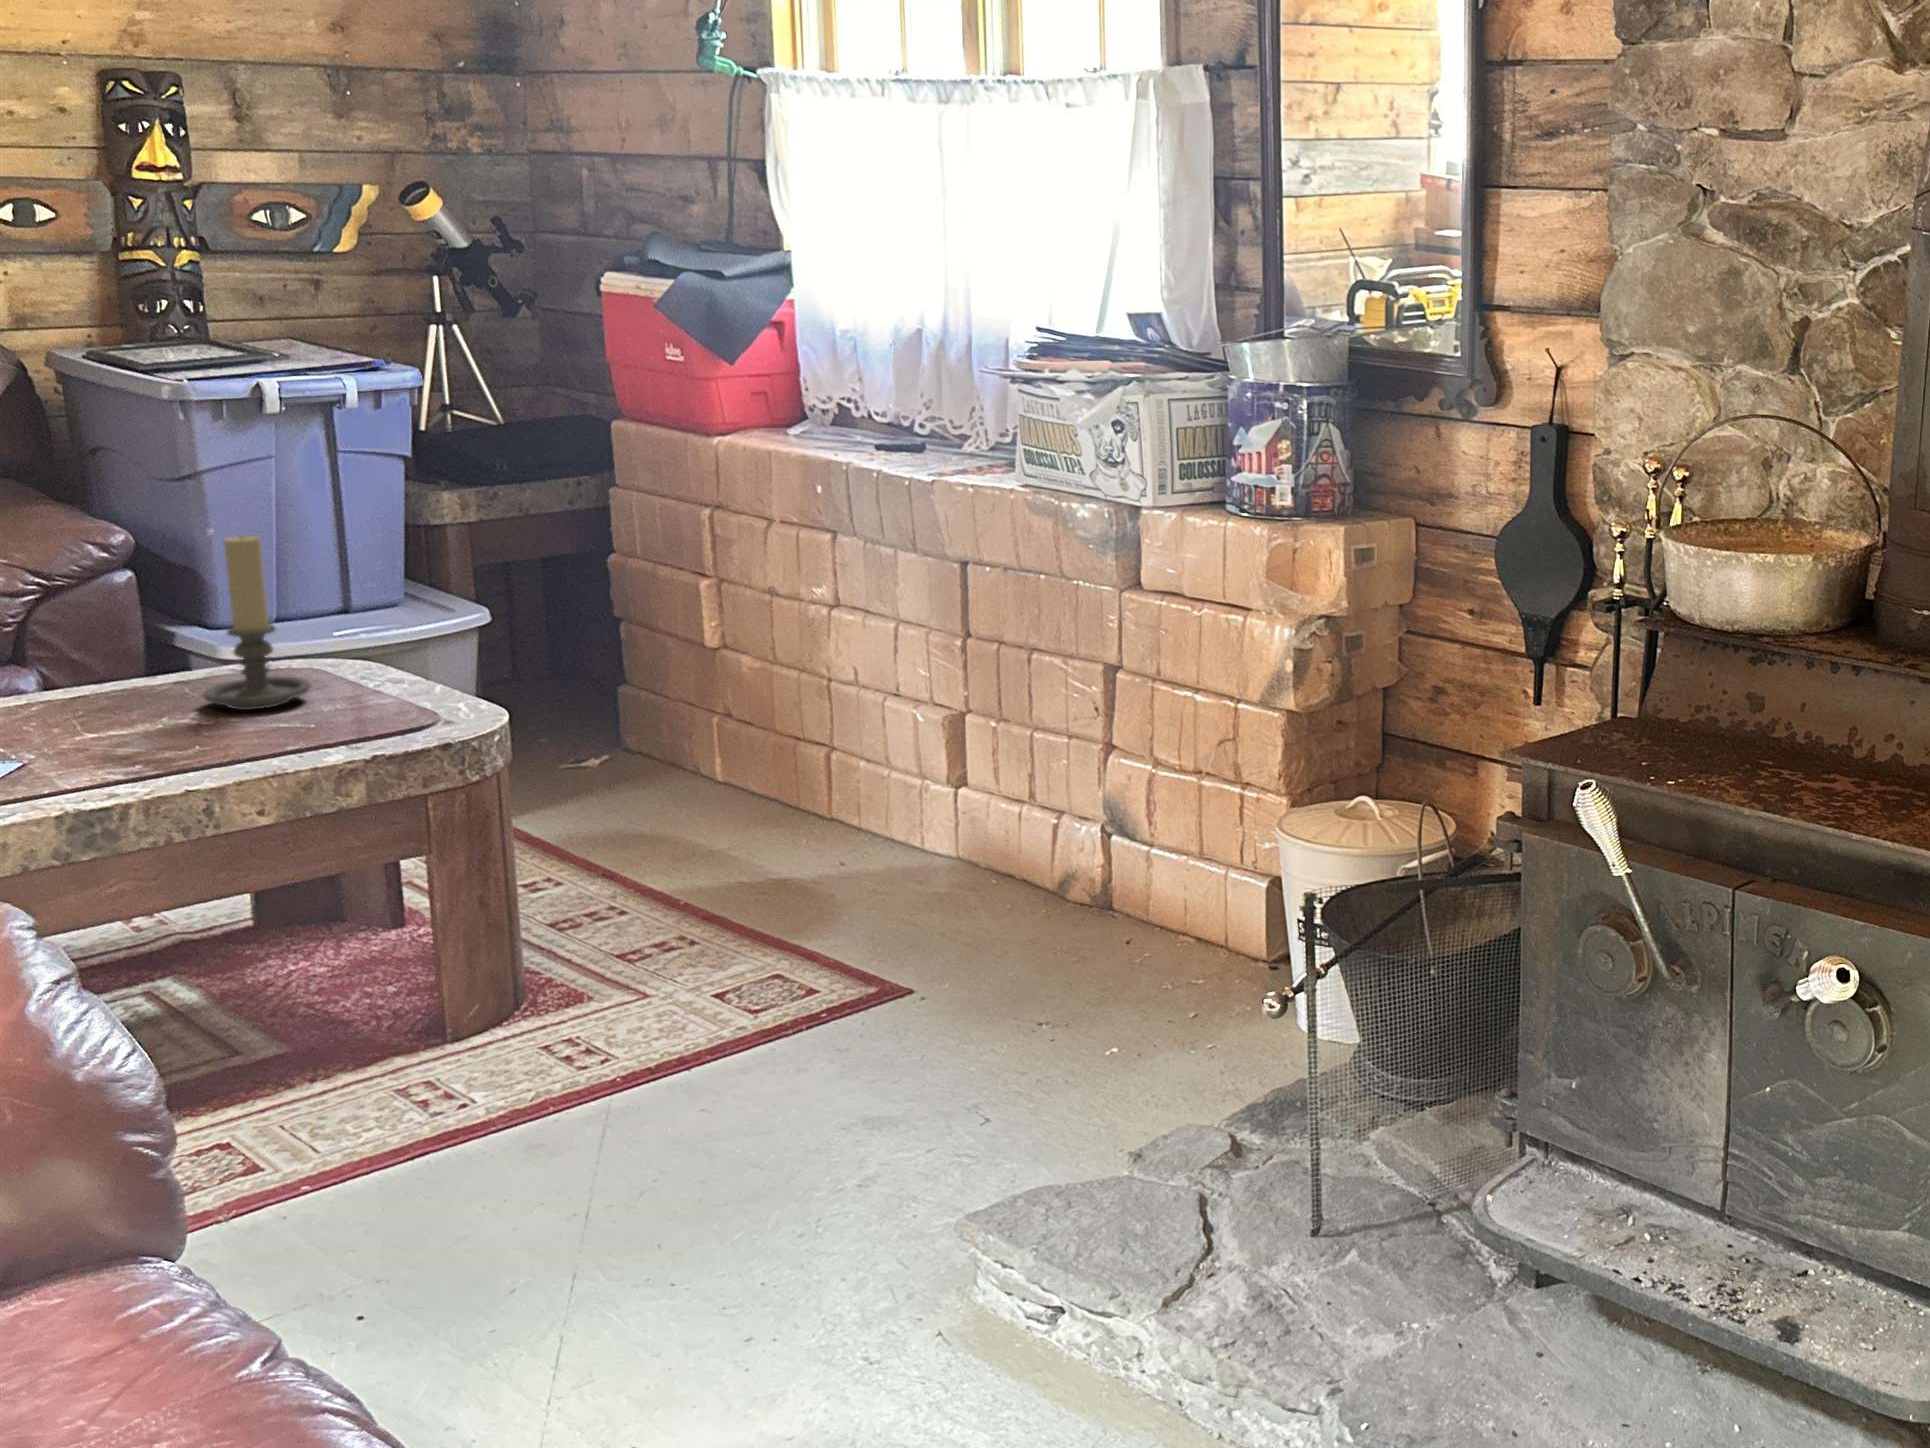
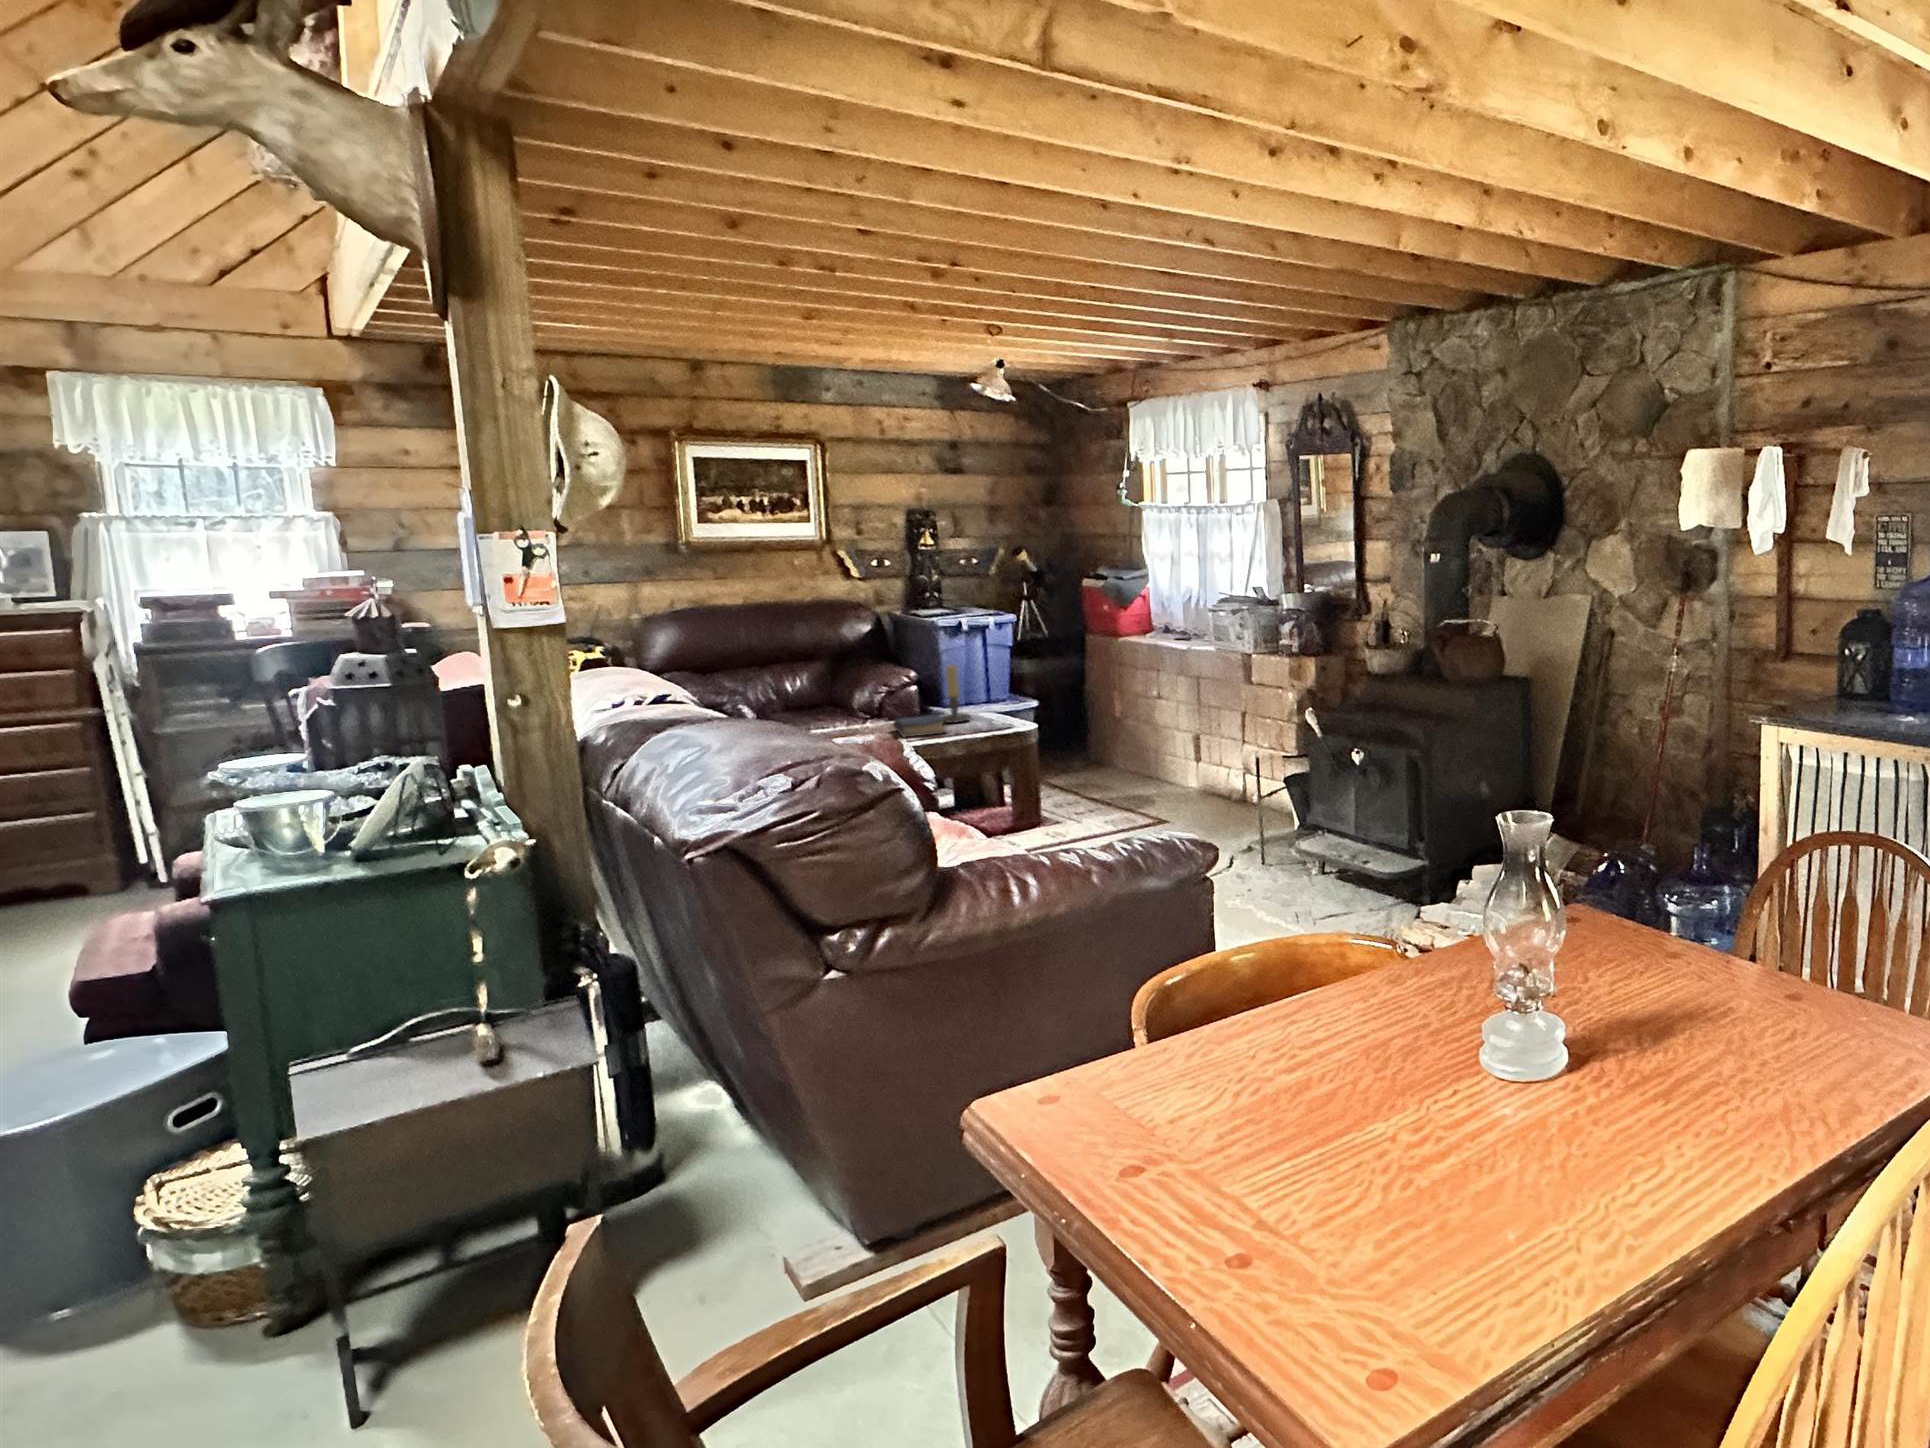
hardback book: none [58,687,237,779] -> present [893,714,946,737]

